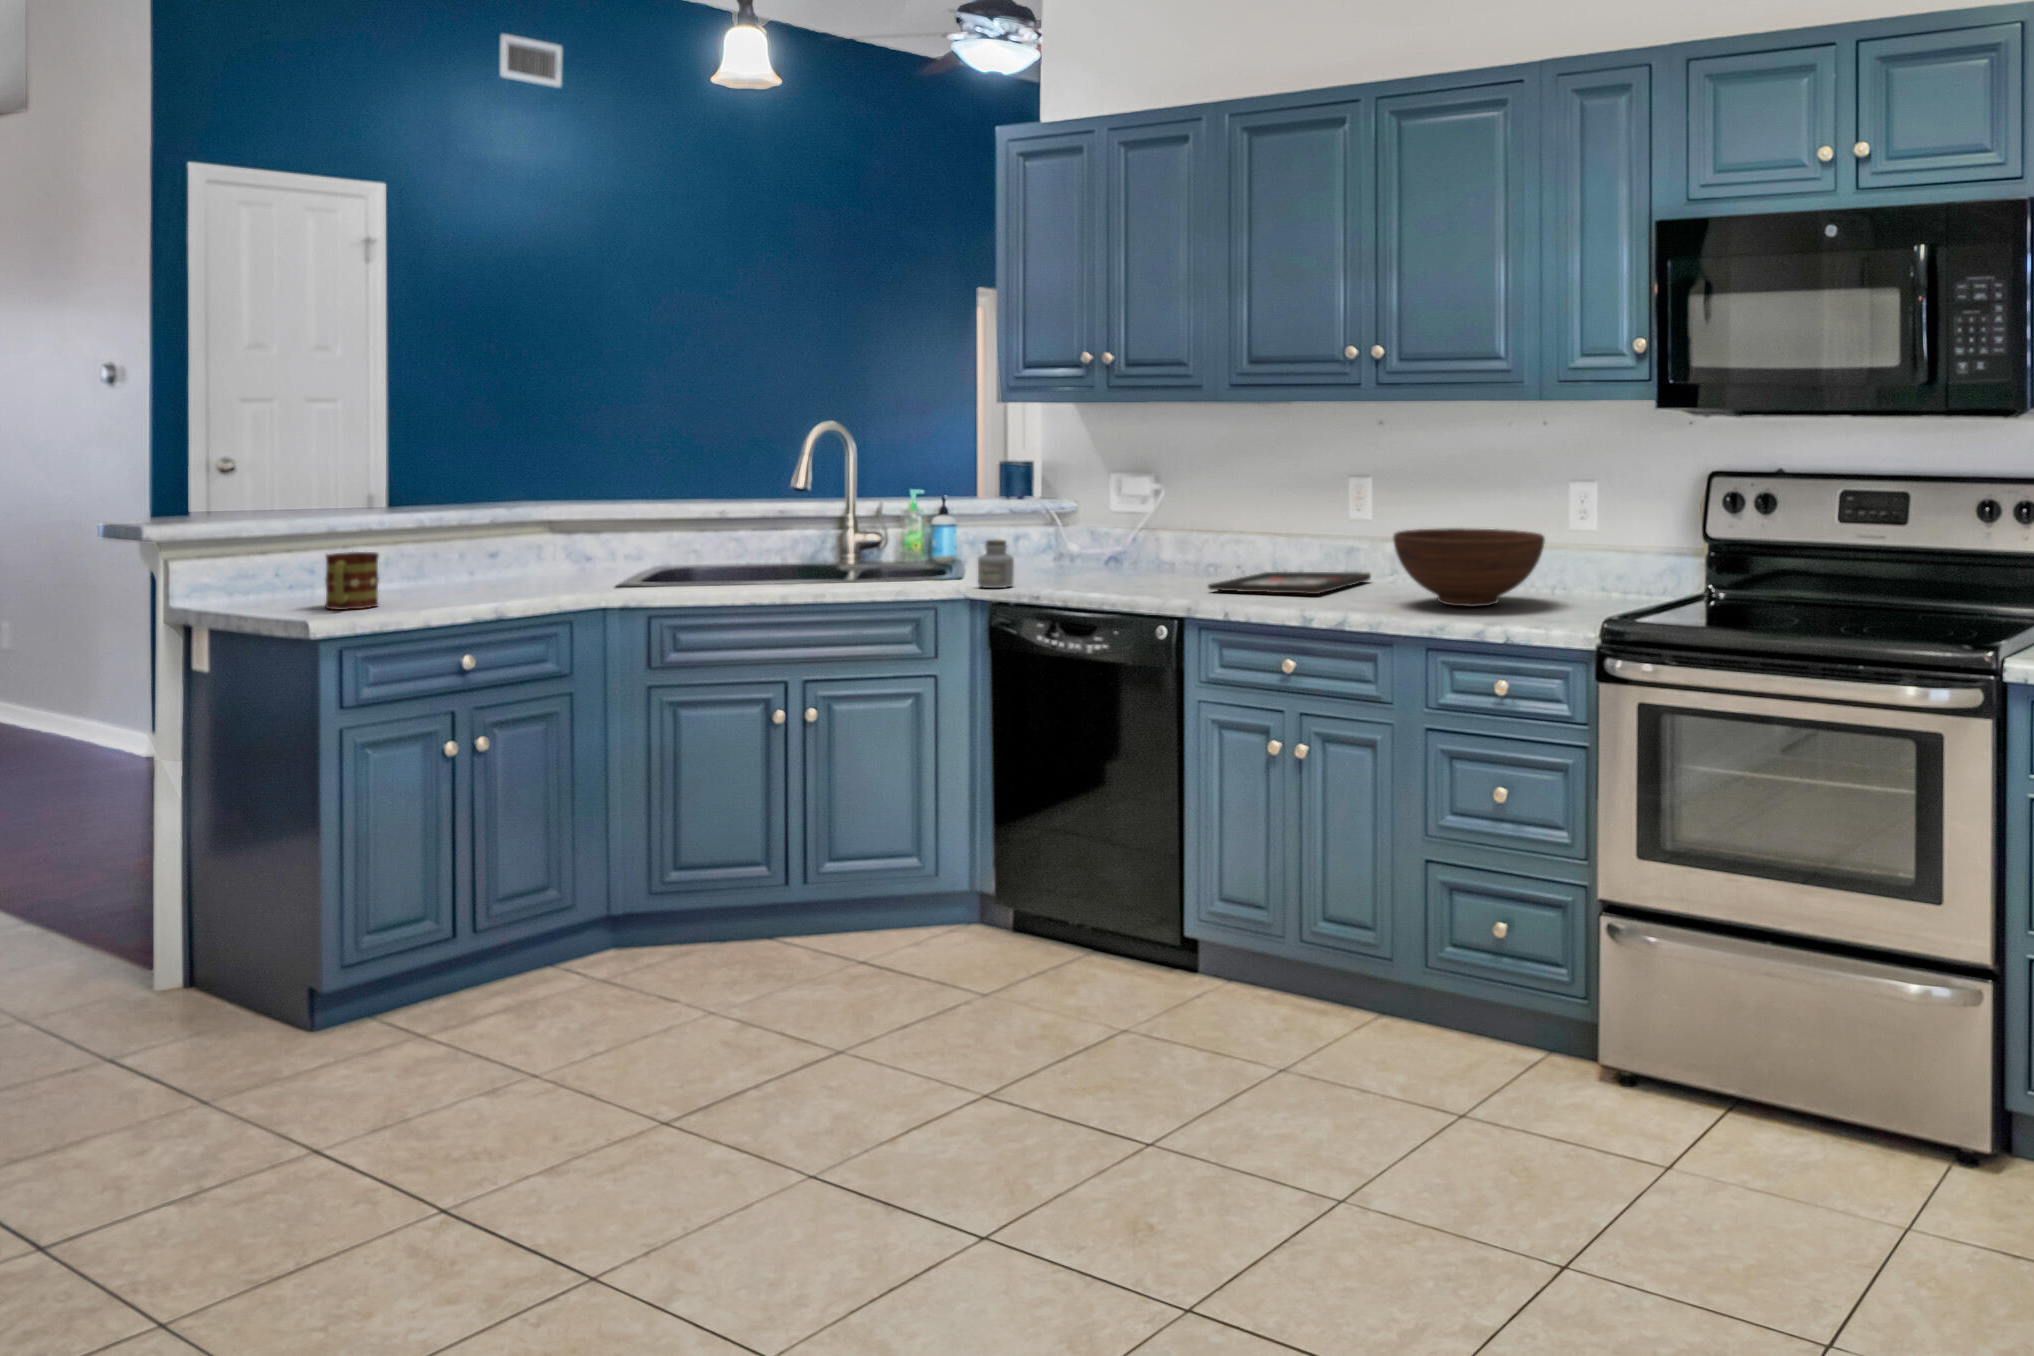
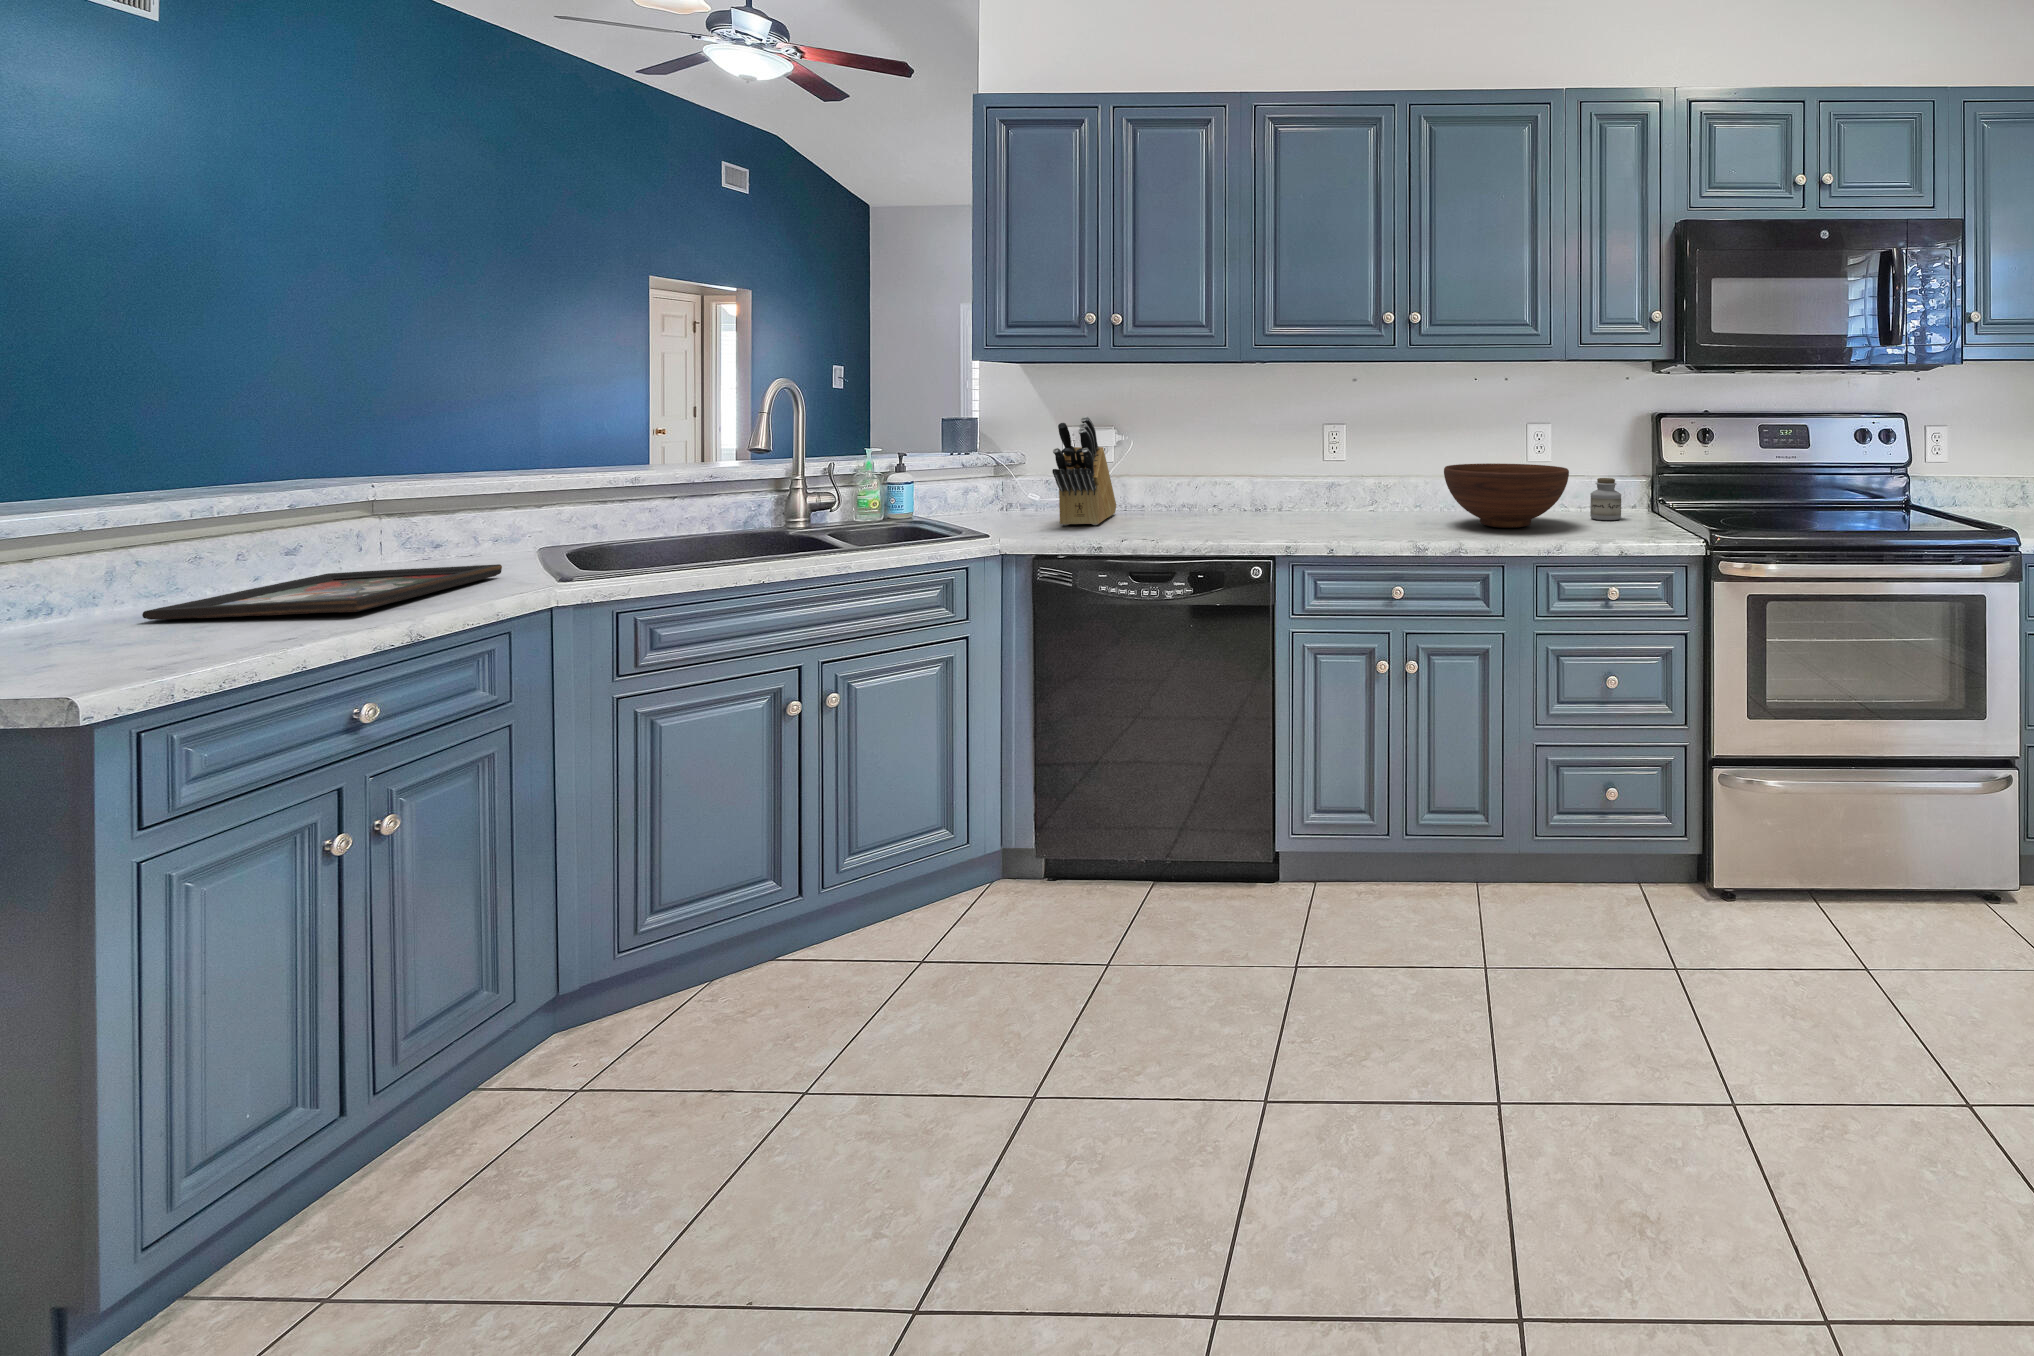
knife block: none [1042,463,1149,577] -> present [1052,416,1116,525]
jar: present [978,540,1014,588] -> present [1590,478,1621,520]
mug: present [325,552,379,610] -> none [64,565,185,665]
decorative tray: present [1208,572,1371,594] -> present [142,564,502,620]

